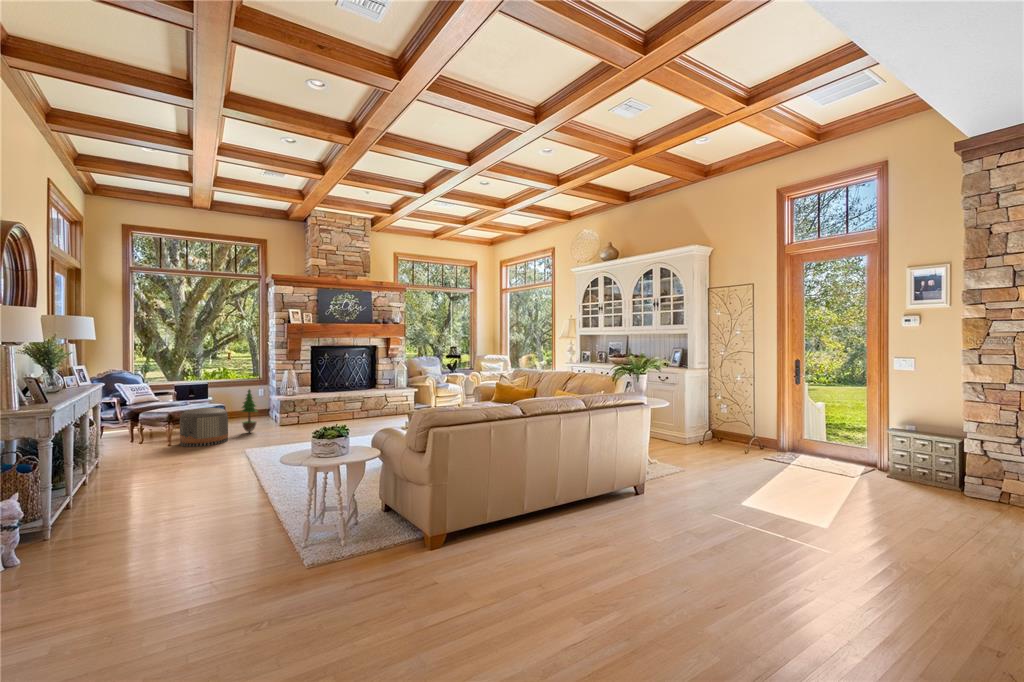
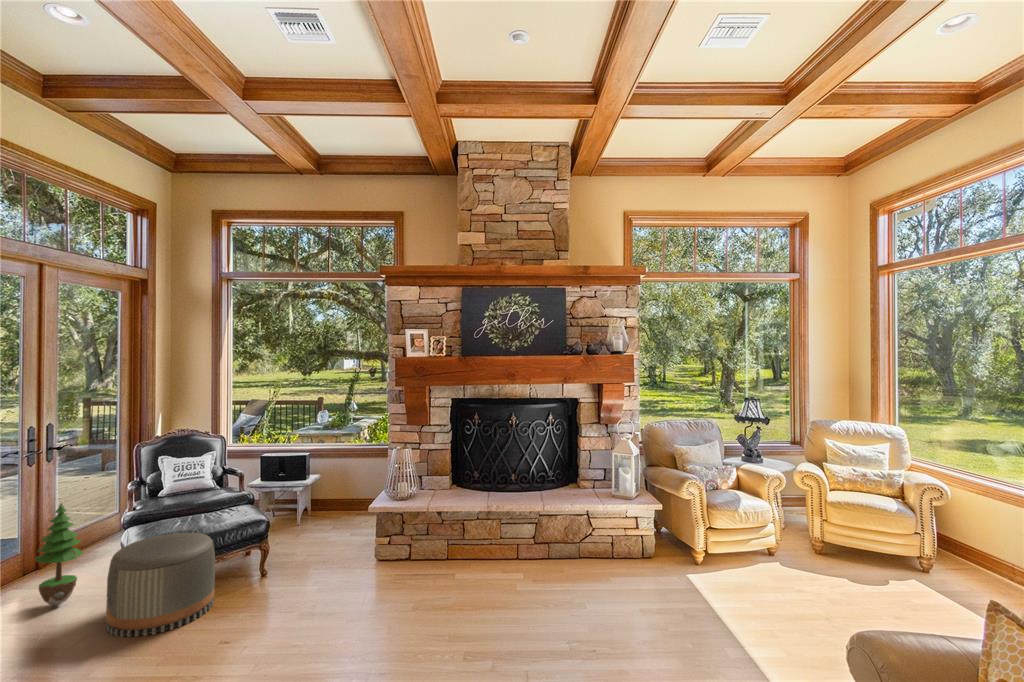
potted tree: present [242,389,257,432] -> present [35,503,83,606]

